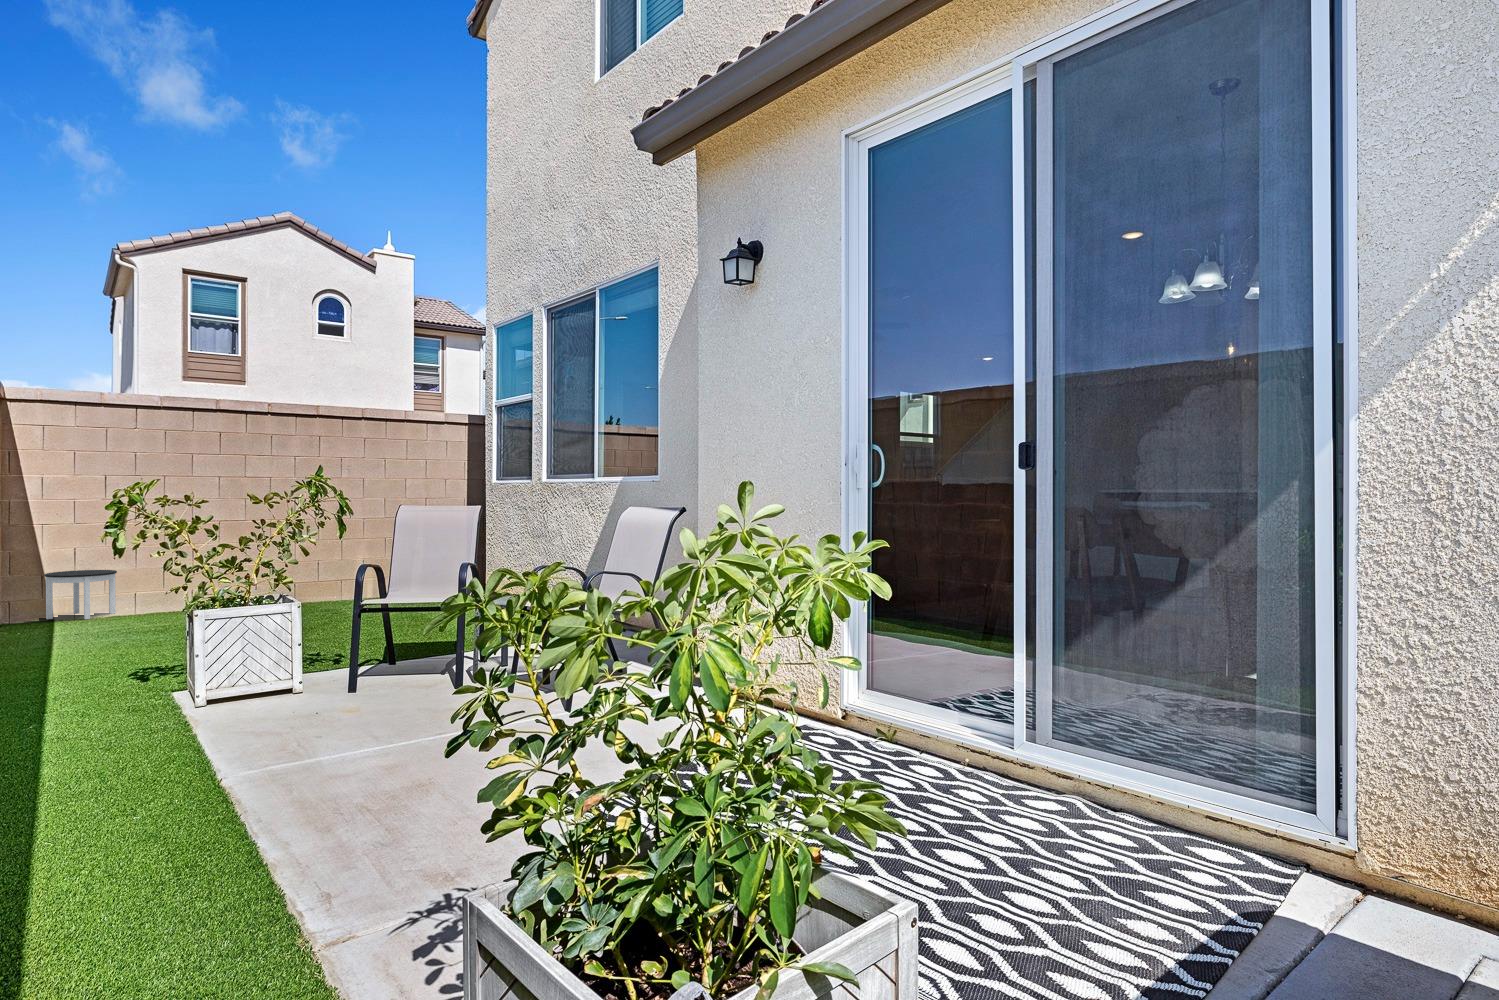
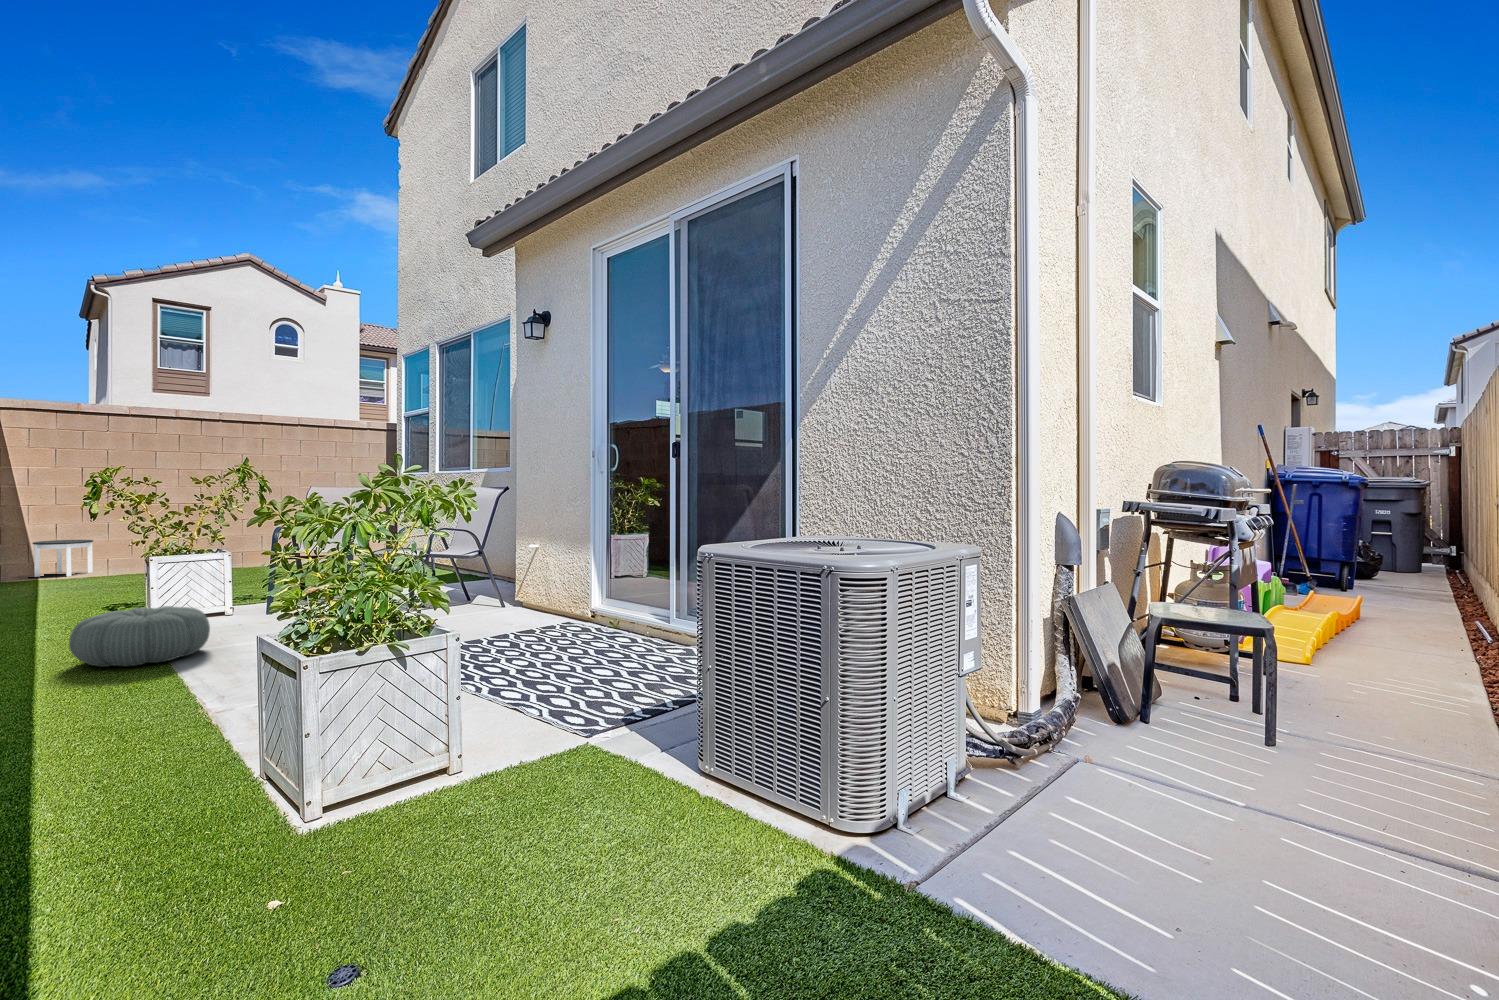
pouf: none [85,700,287,808] -> present [69,606,210,667]

